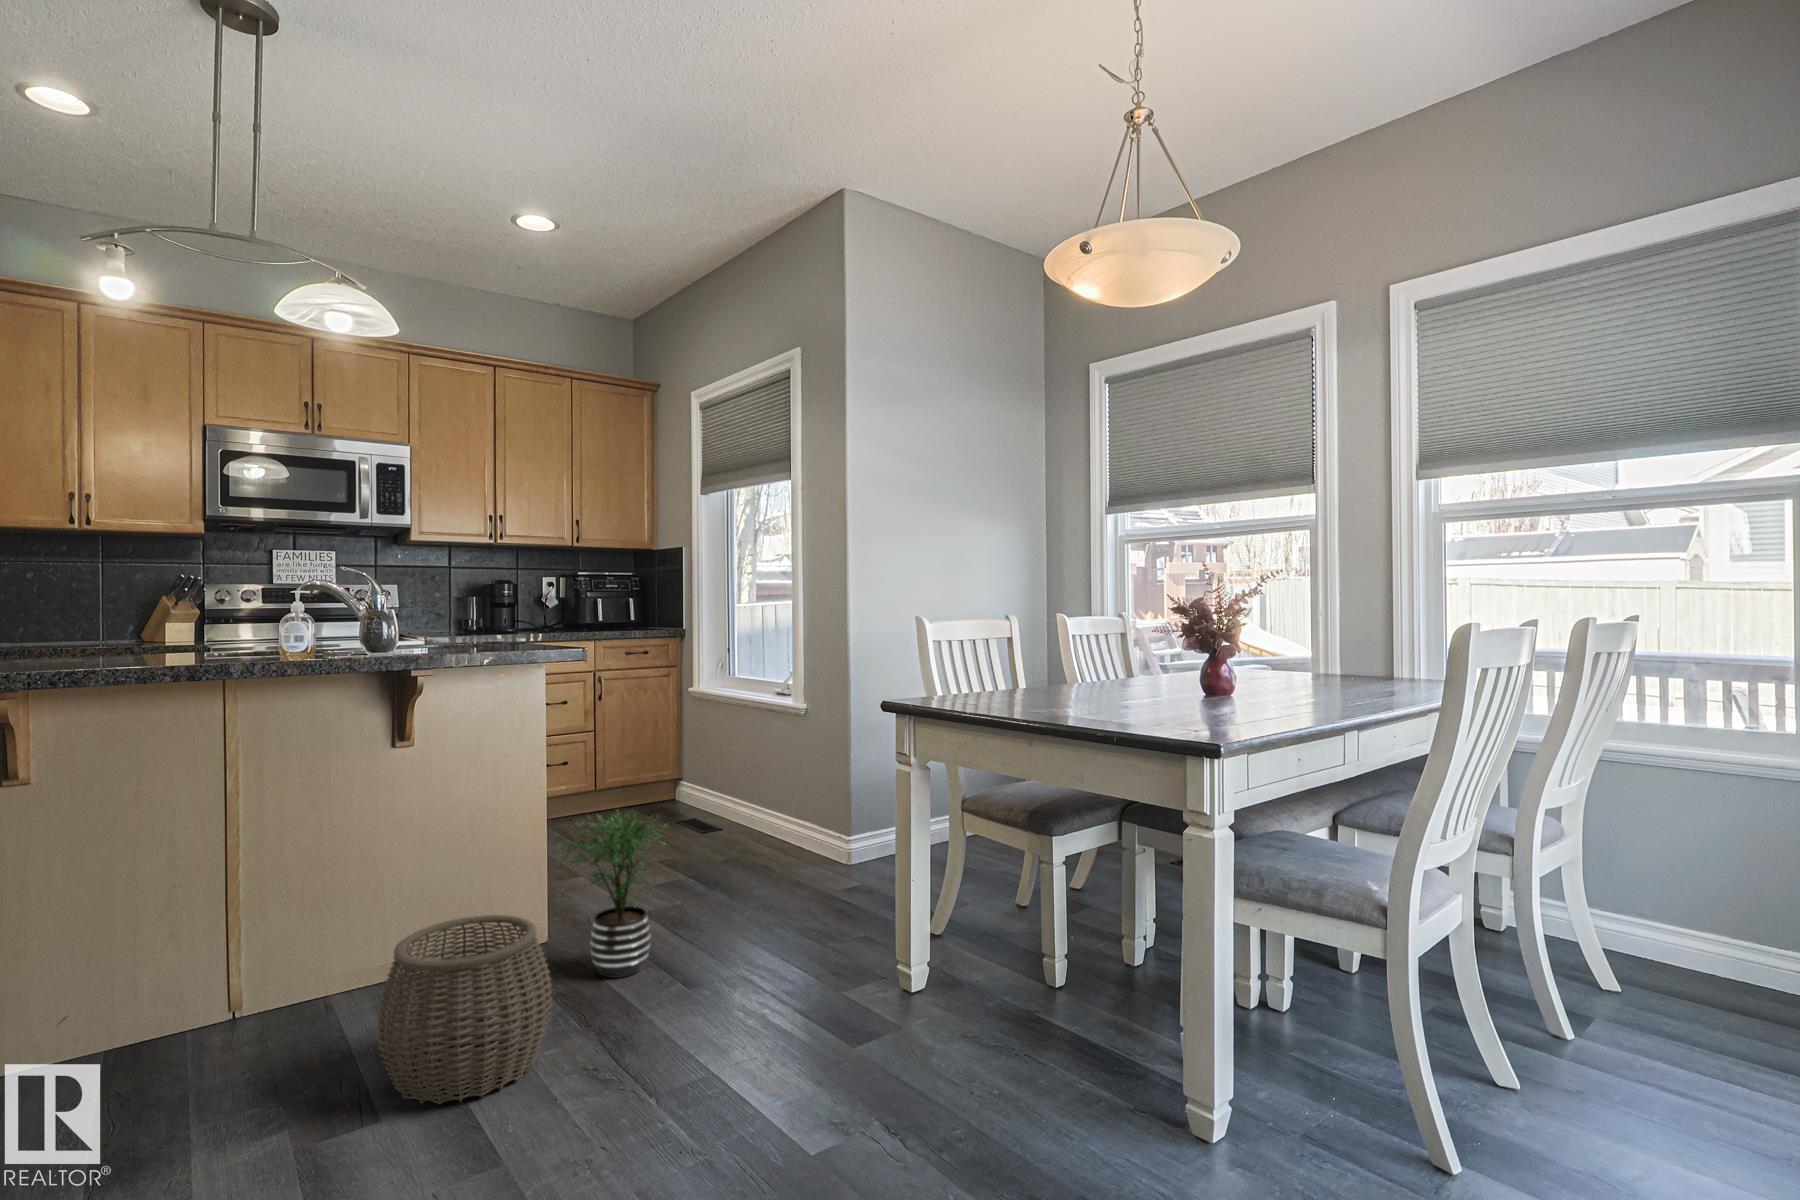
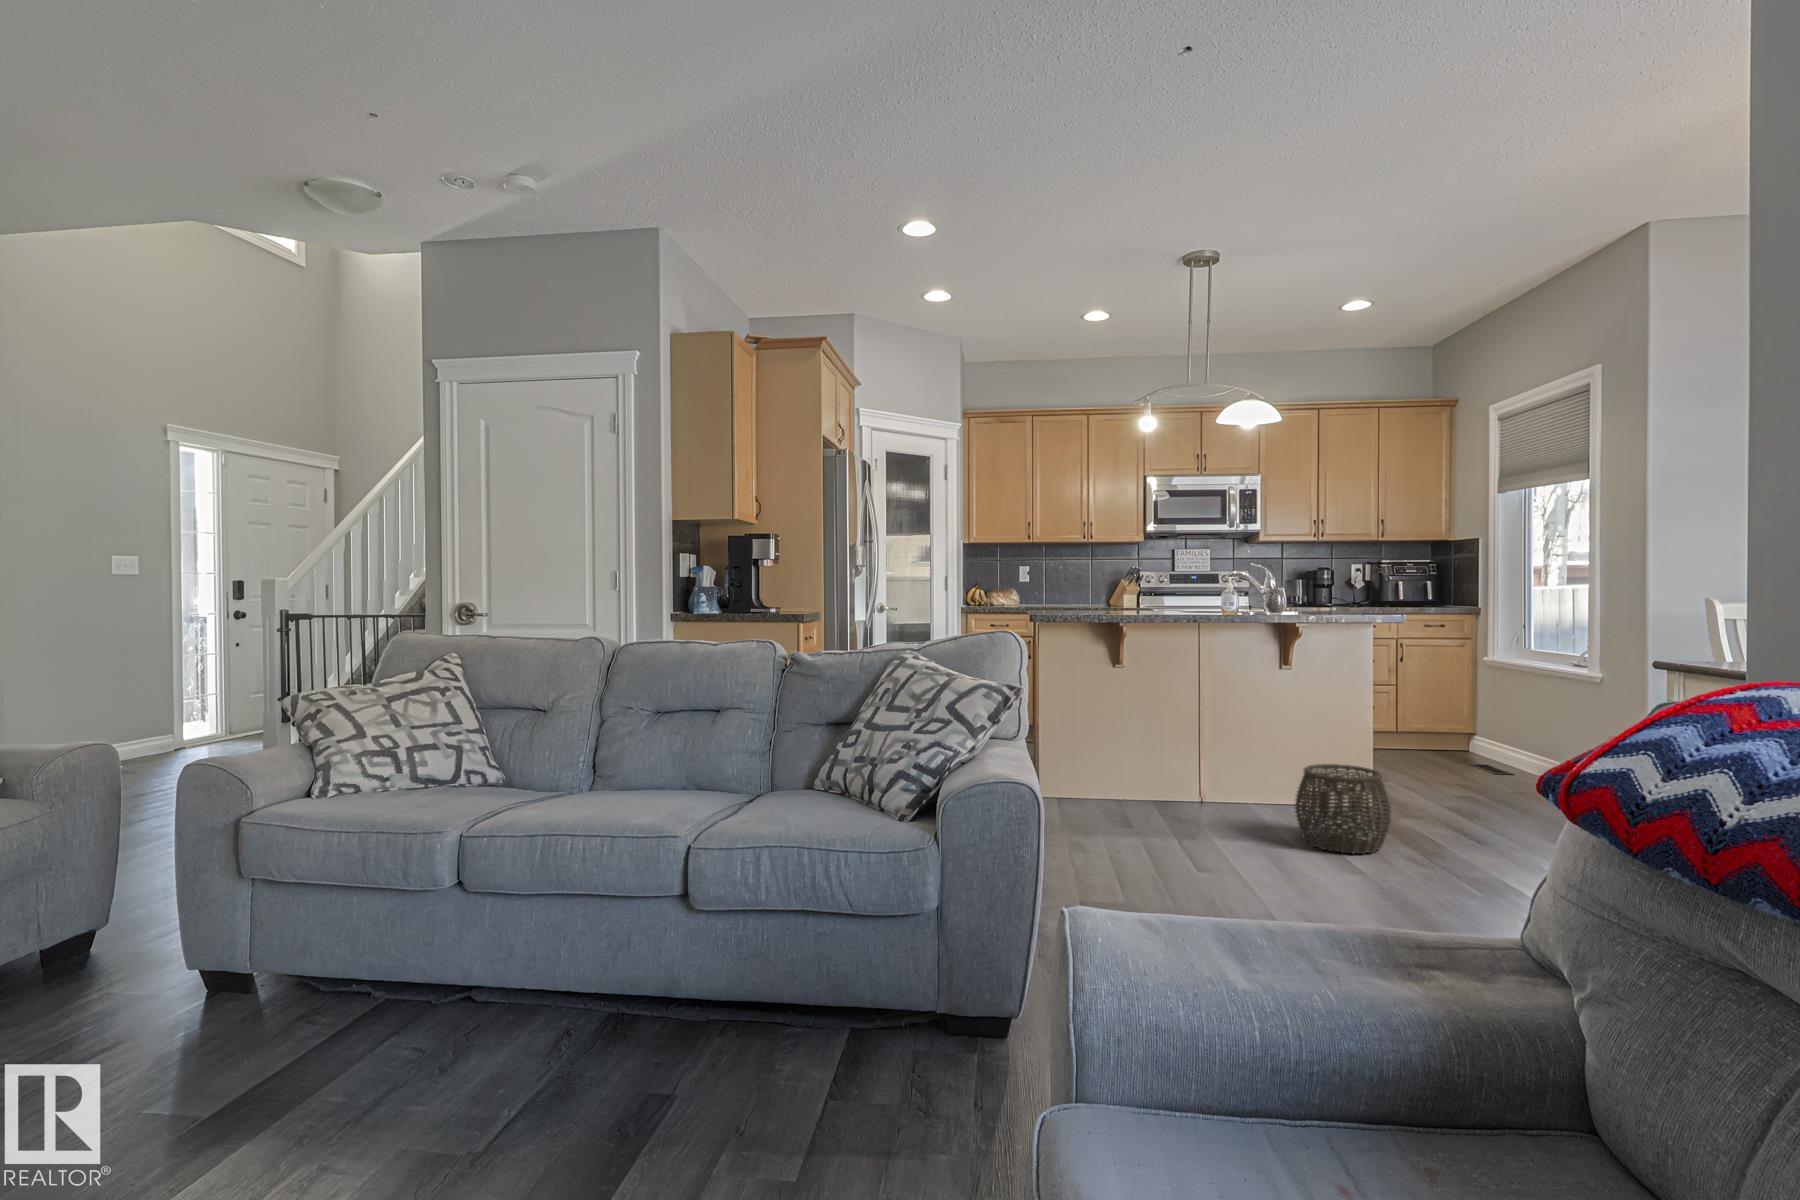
potted plant: present [557,810,667,978] -> none [1387,723,1474,831]

